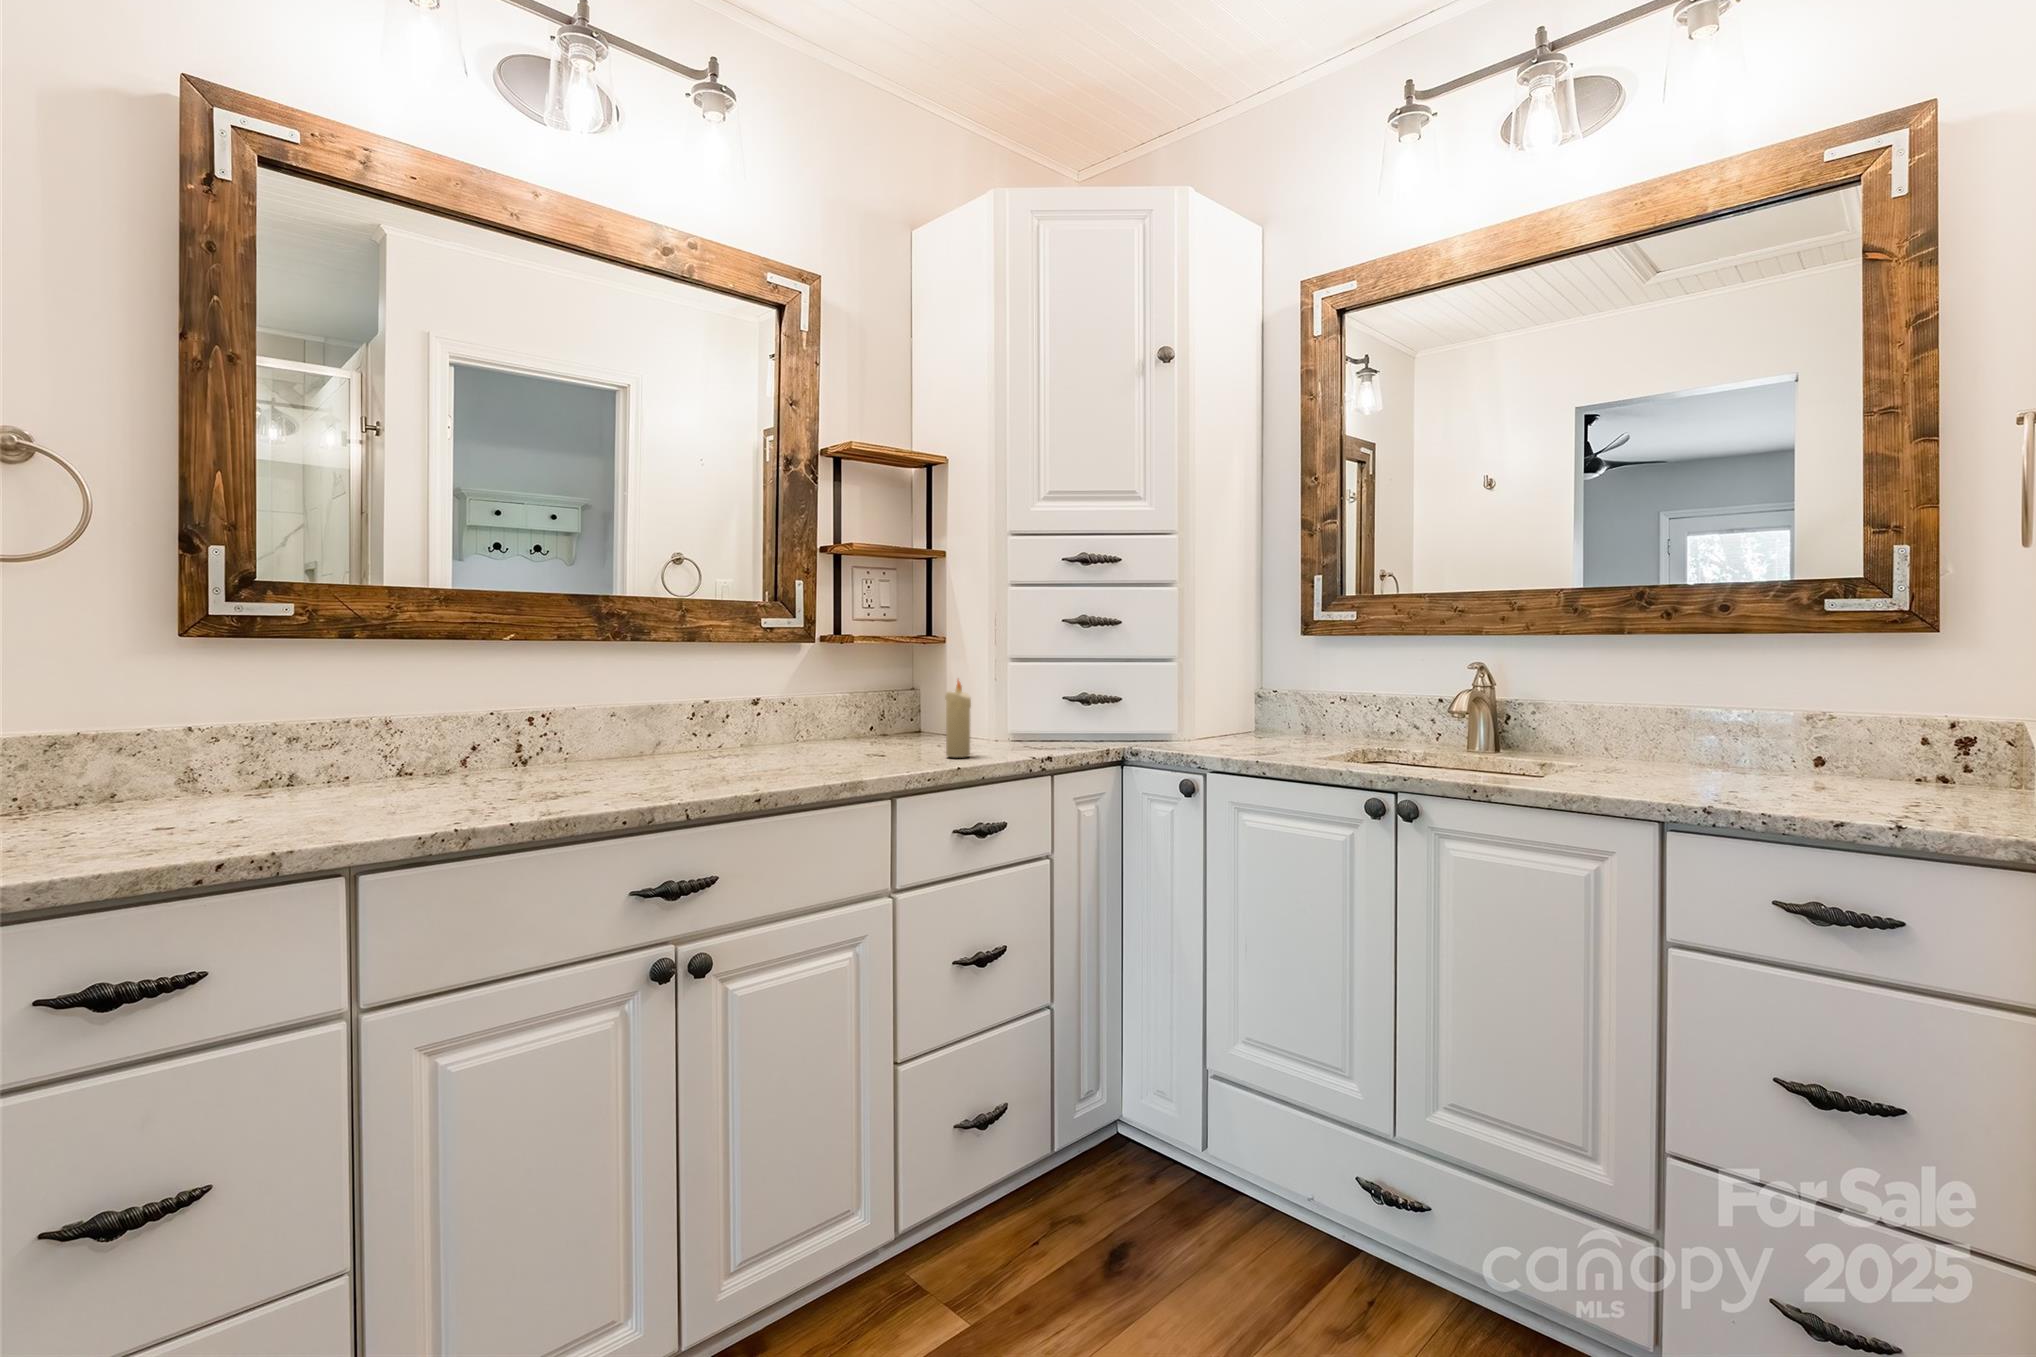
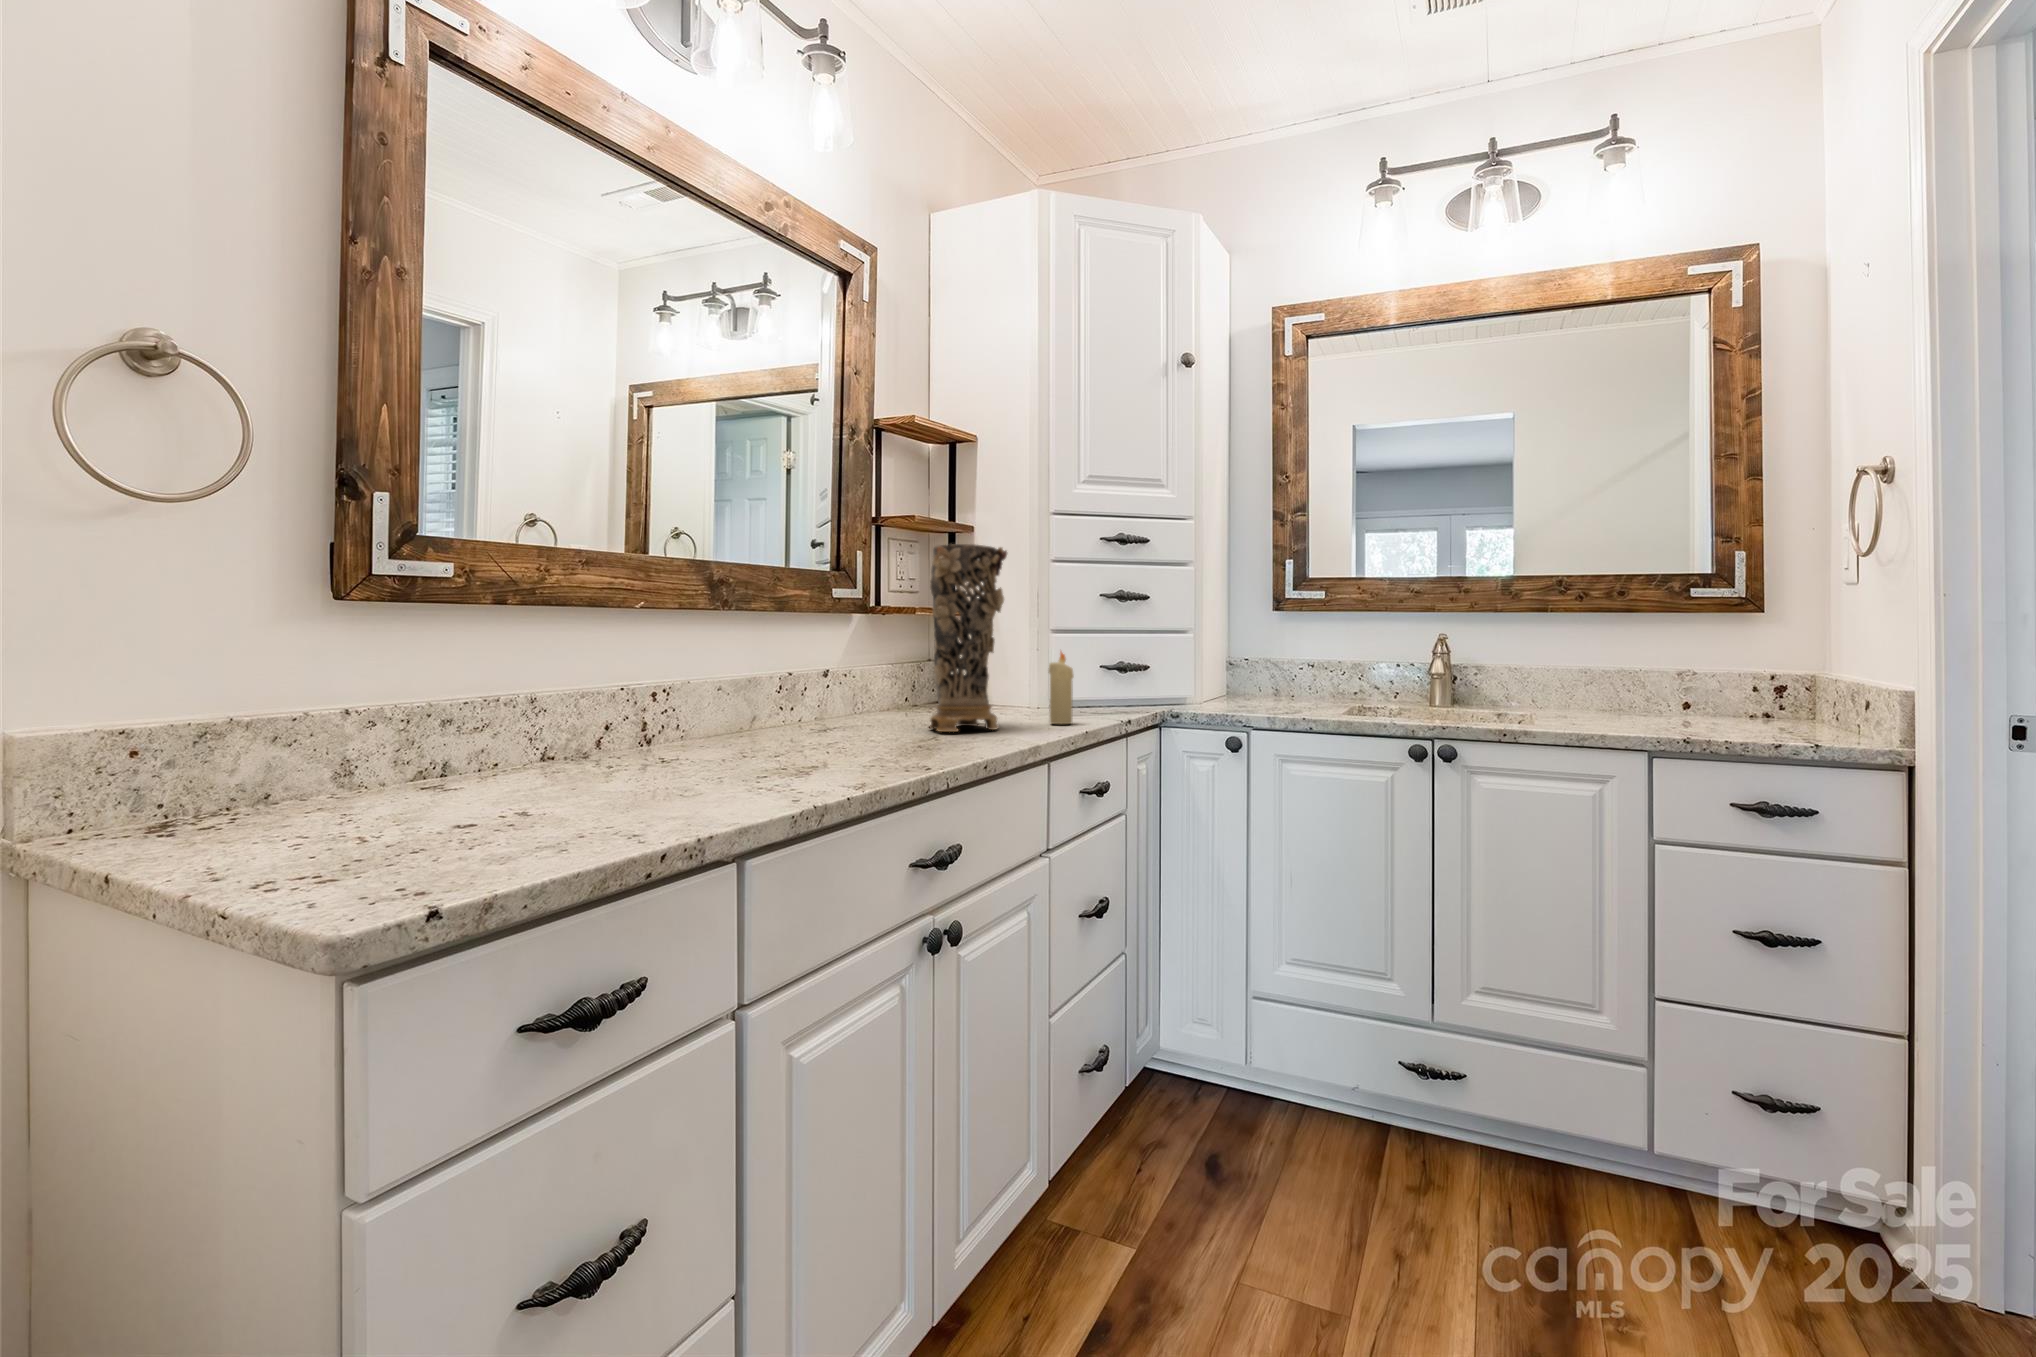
decorative vase: none [801,571,884,763] -> present [929,544,1007,732]

